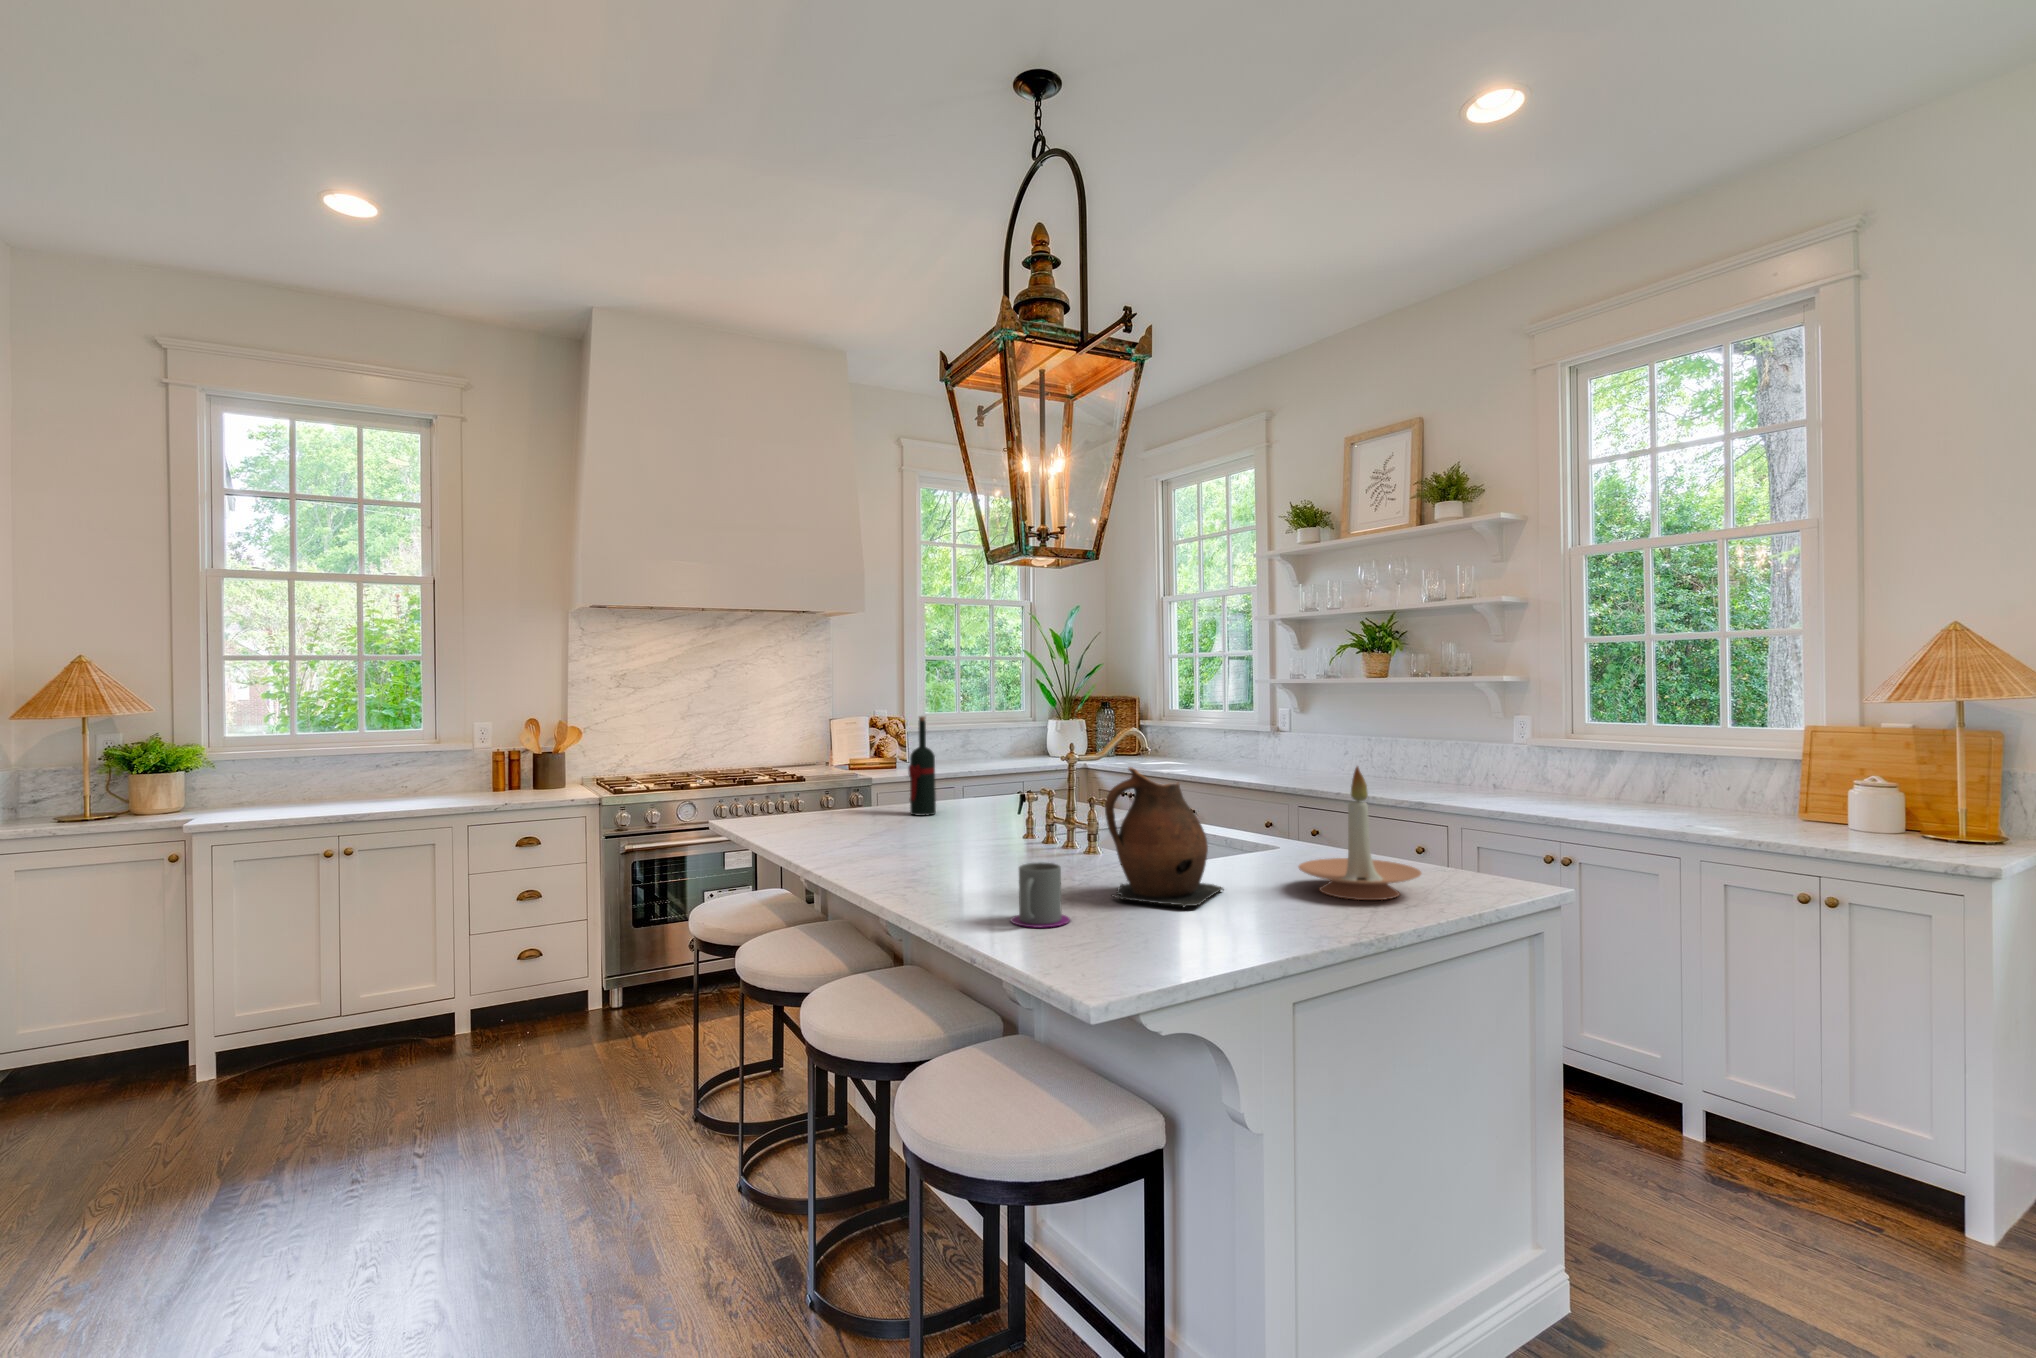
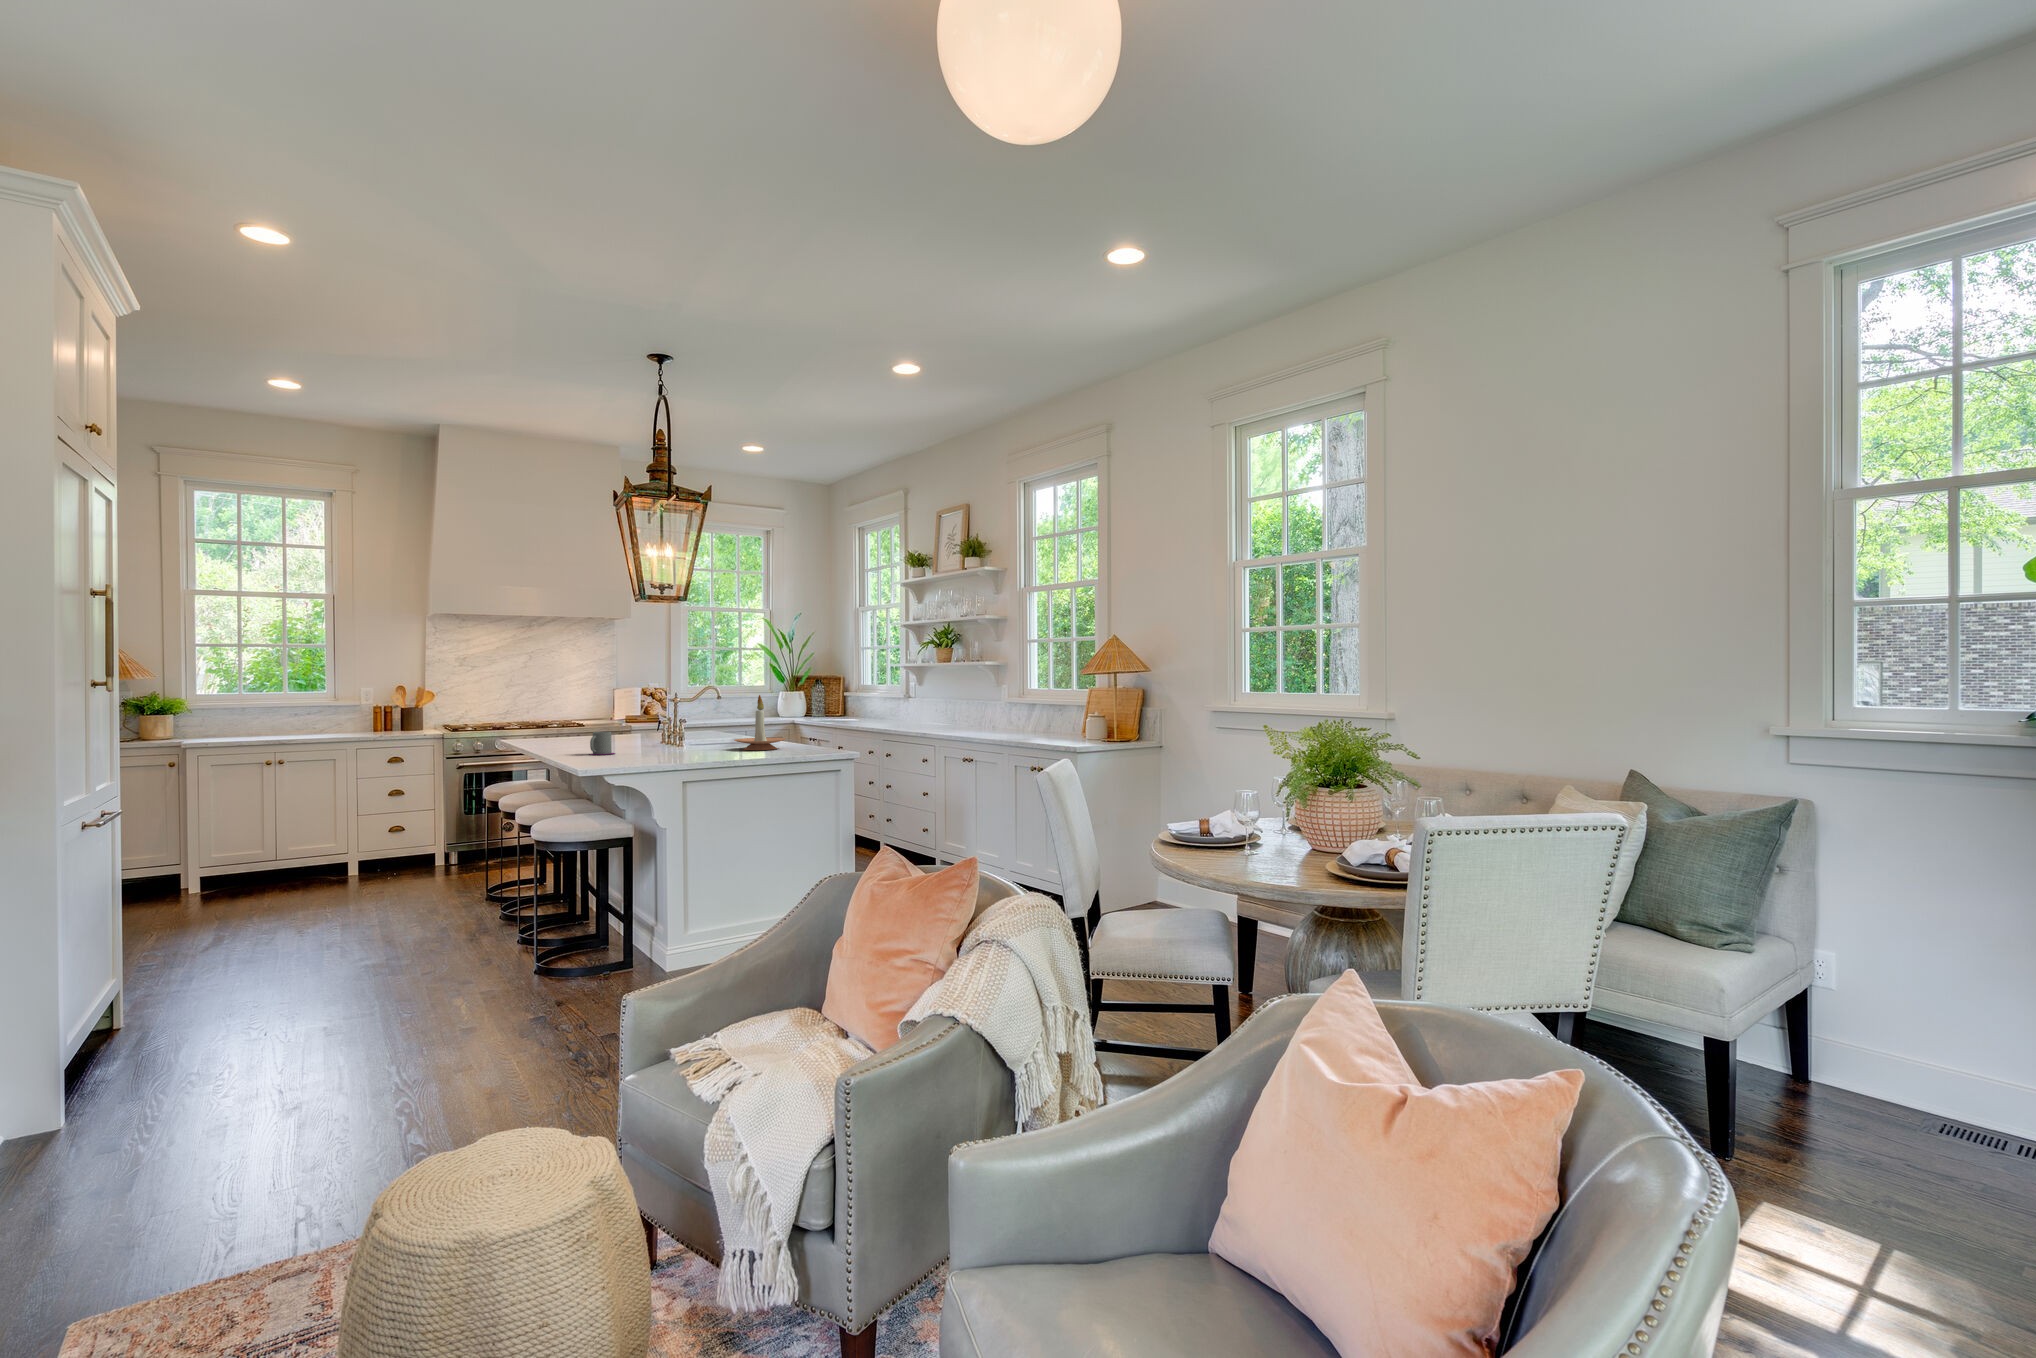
wine bottle: present [908,716,936,816] -> none [609,680,627,733]
ceramic pitcher: present [1105,767,1224,908] -> none [644,695,701,752]

